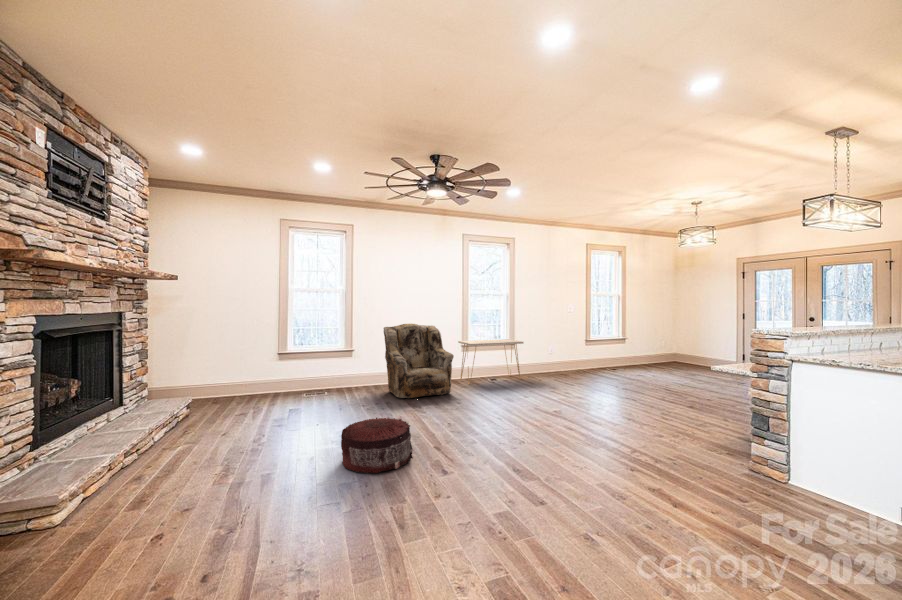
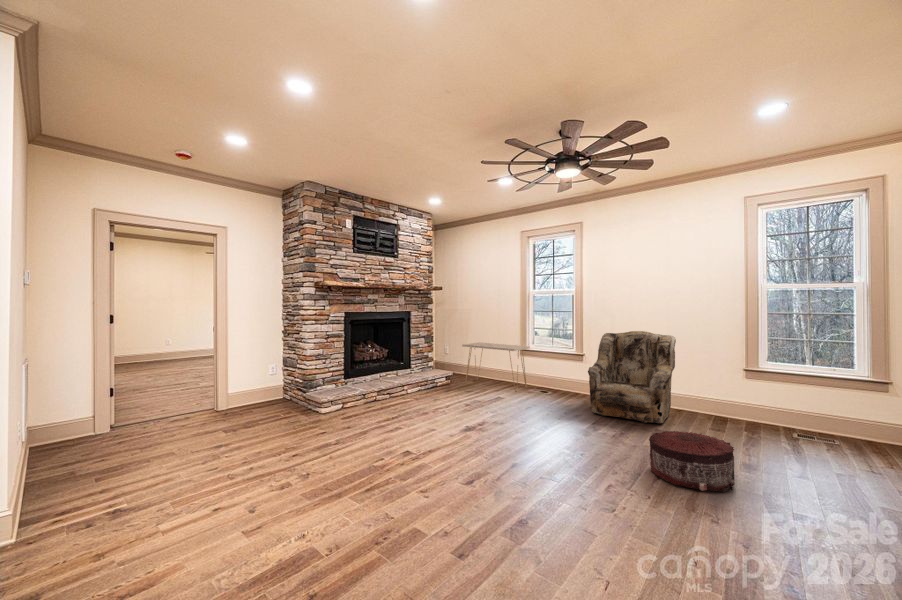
console table: present [458,339,524,384] -> present [462,342,530,392]
pouf: present [341,418,413,473] -> present [649,431,735,492]

